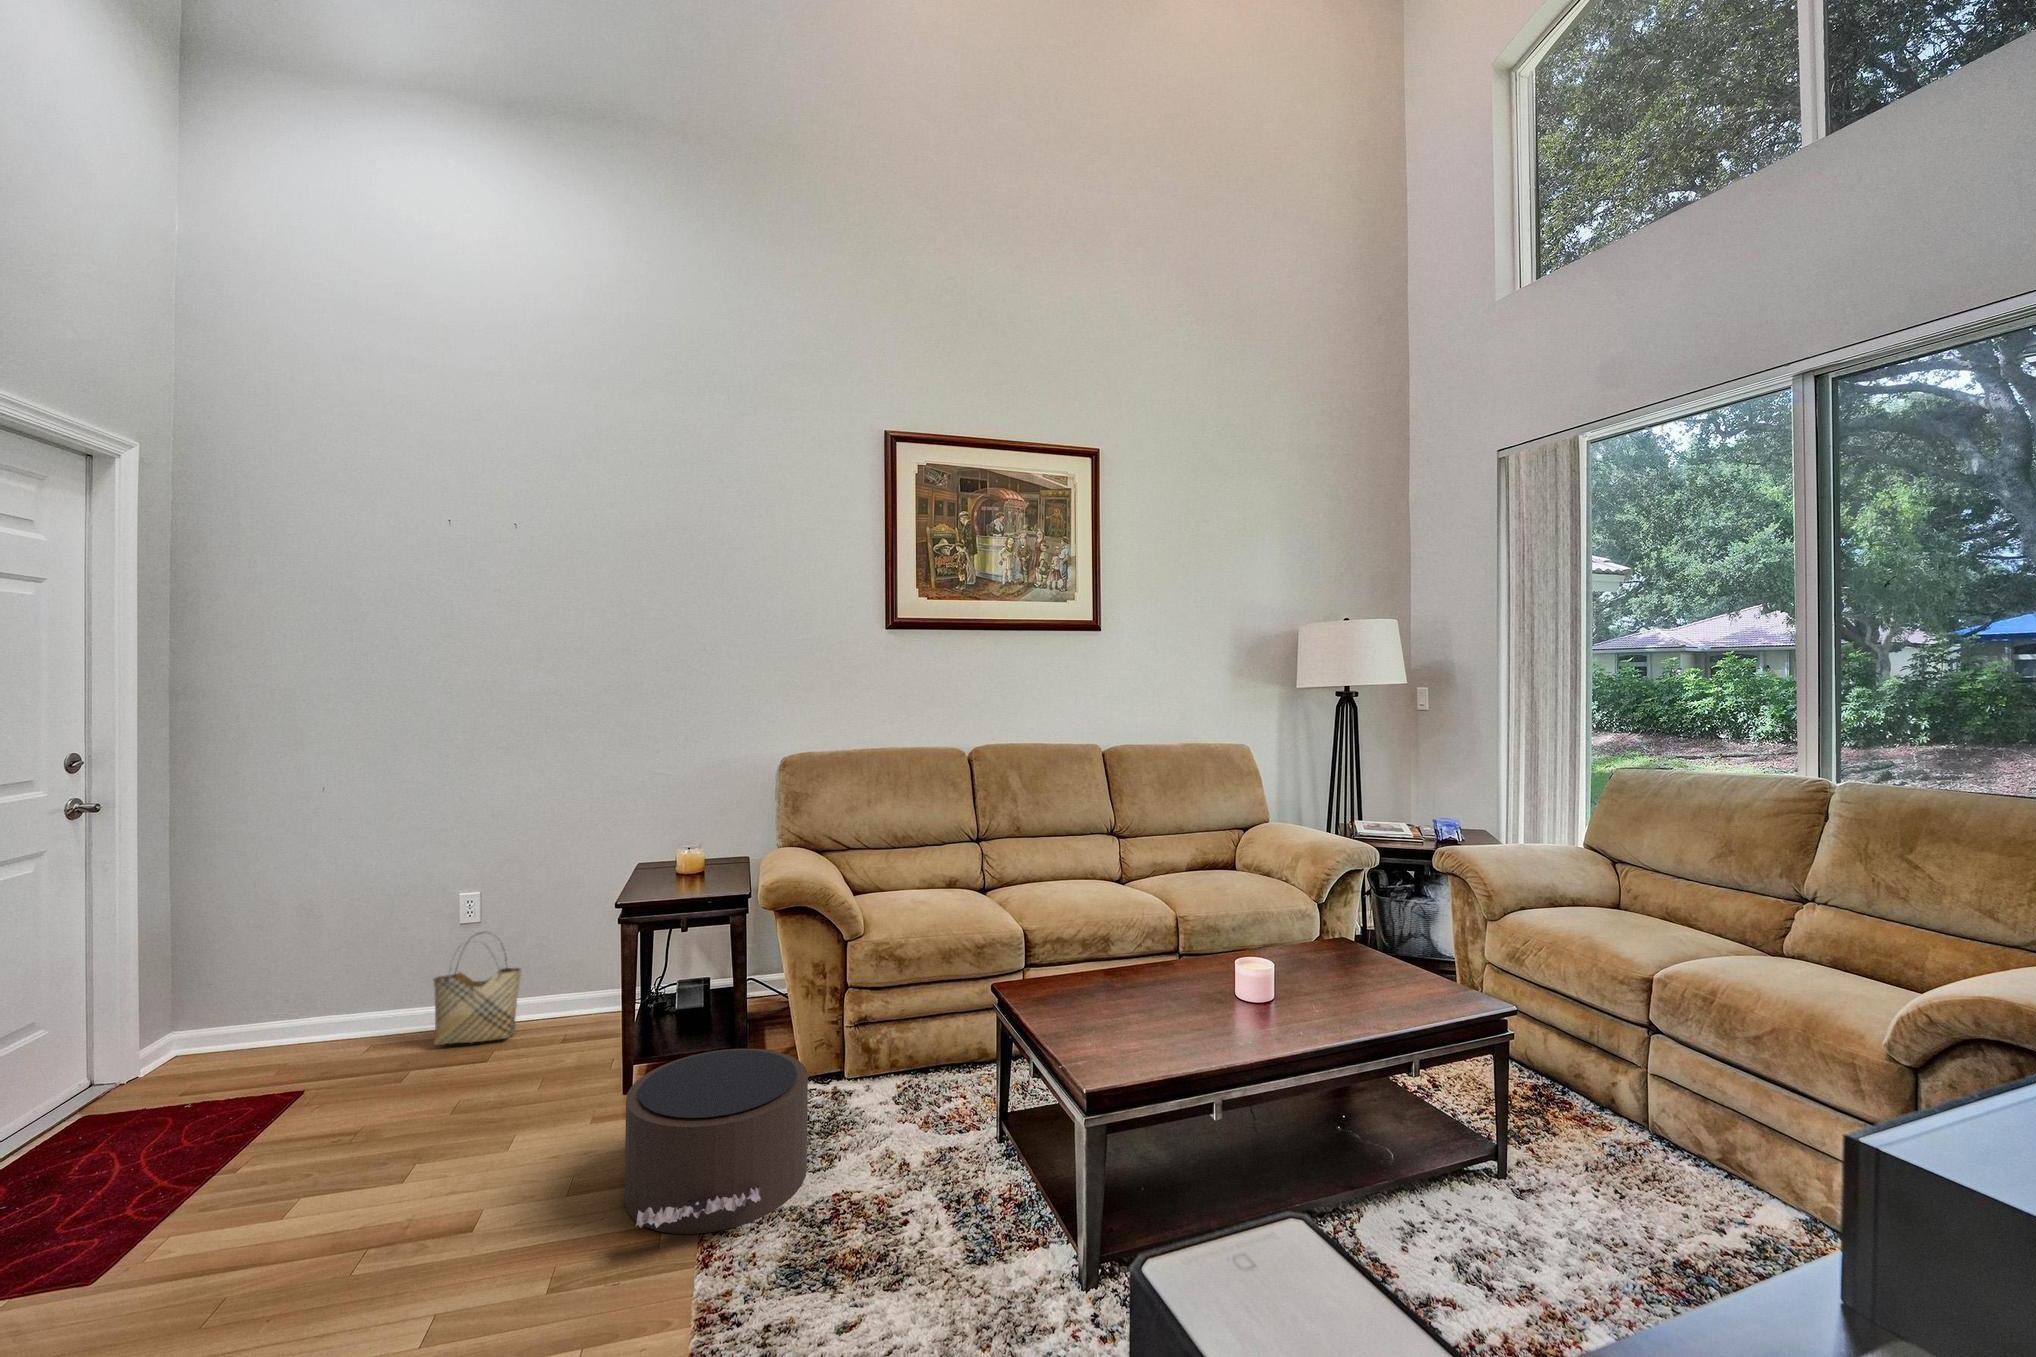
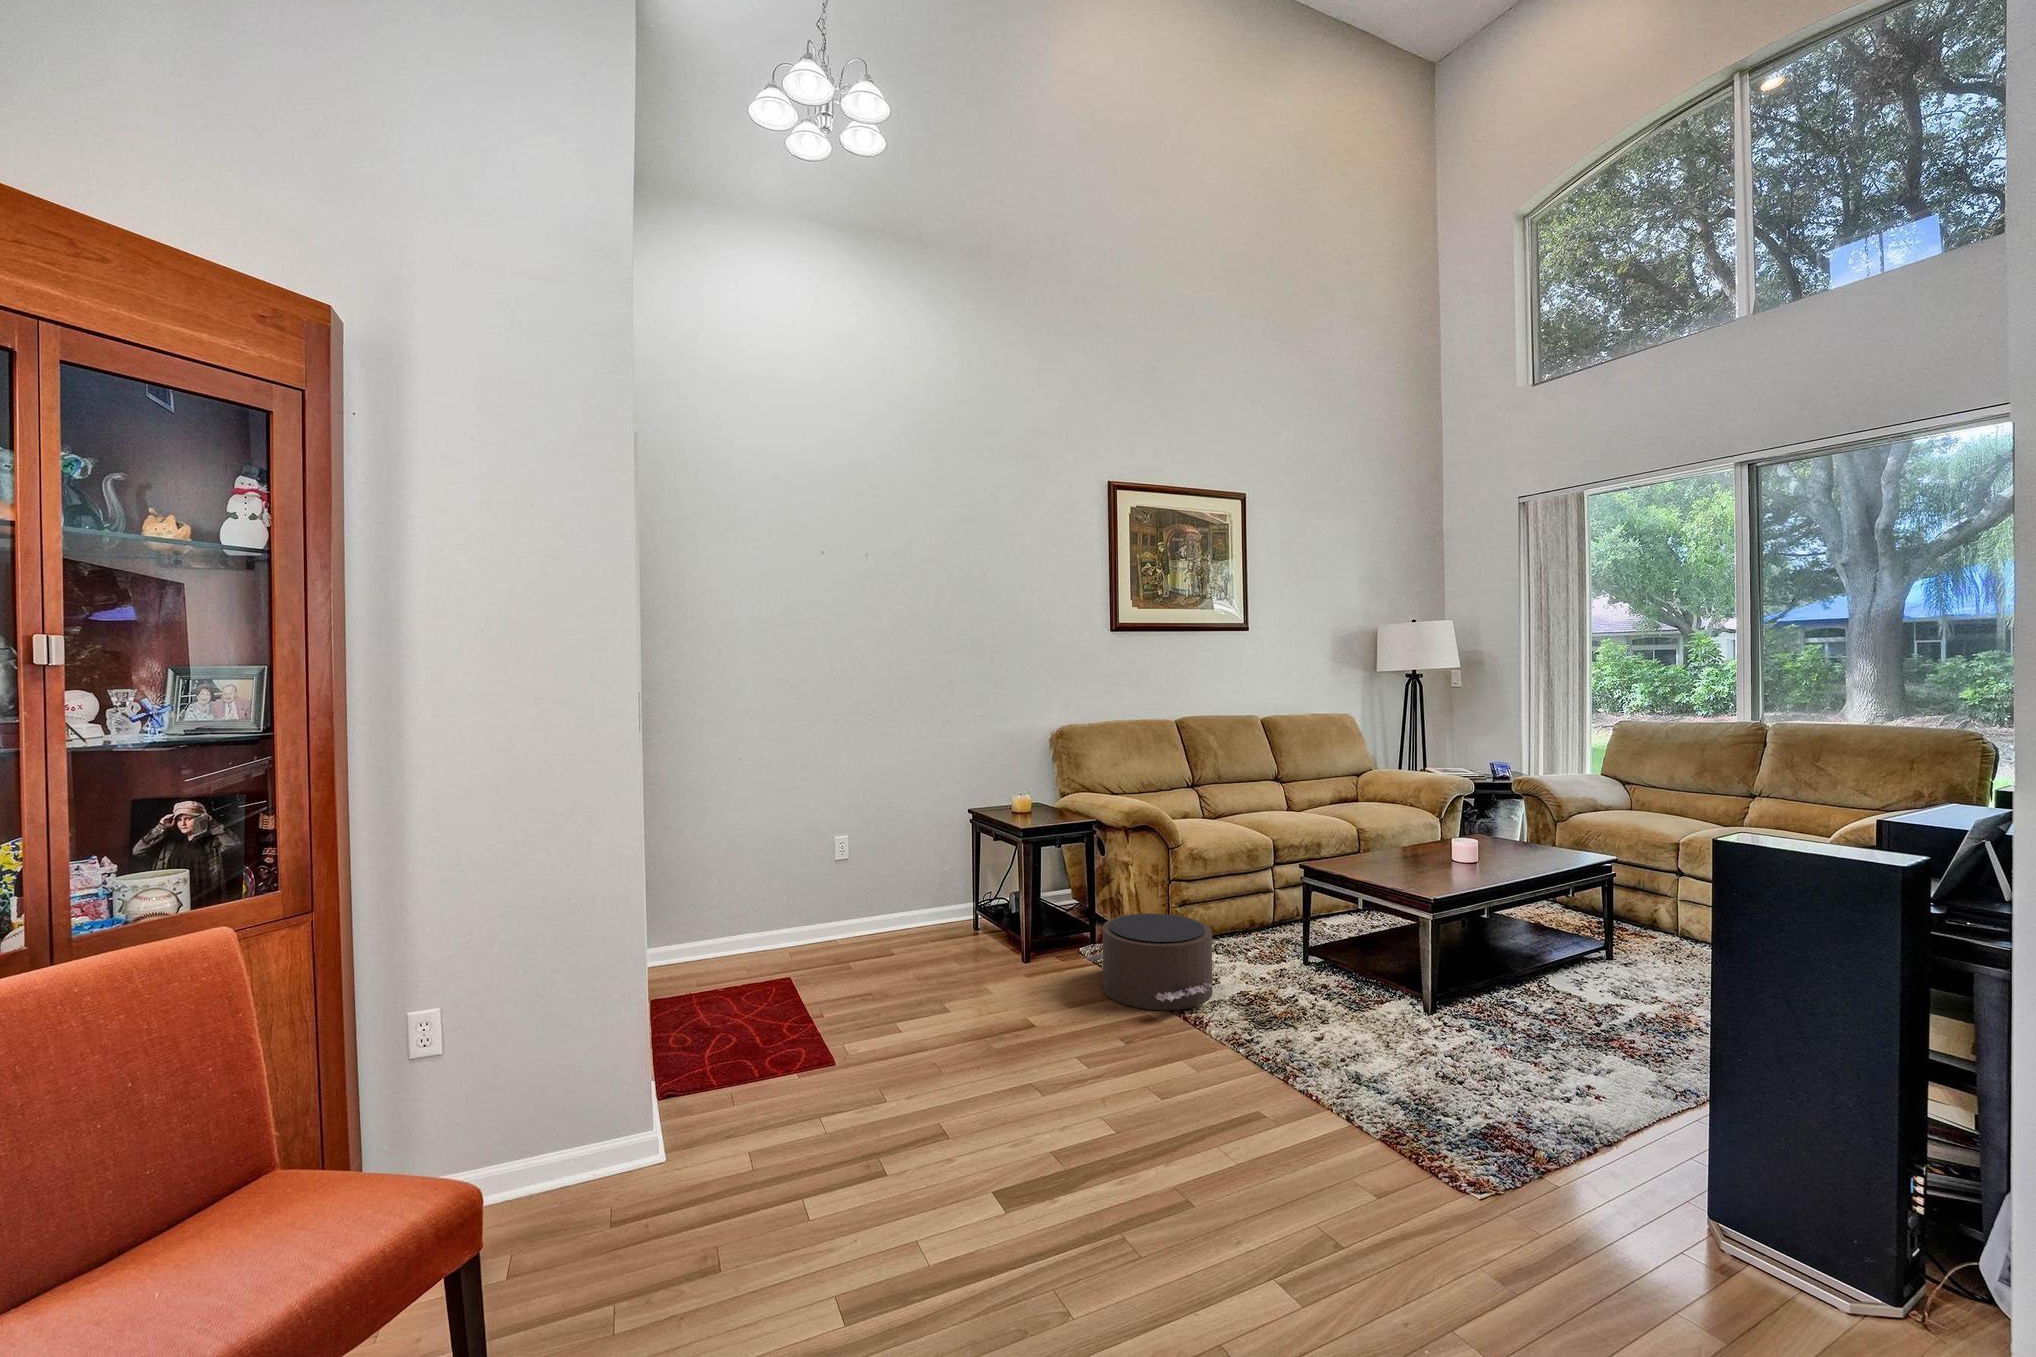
woven basket: present [433,941,521,1045] -> none [846,860,899,940]

